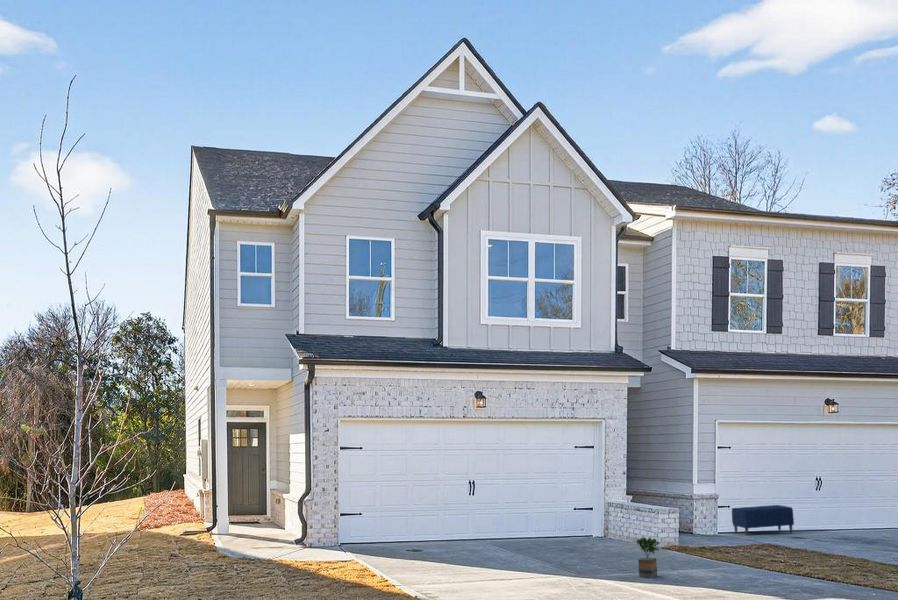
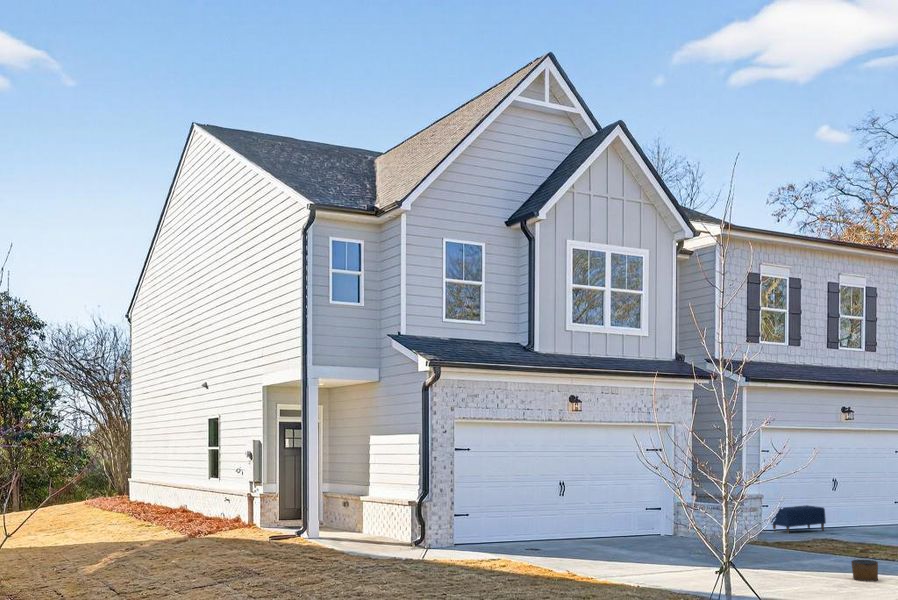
potted tree: present [636,538,660,578] -> none [775,534,800,571]
bucket: none [695,556,723,592] -> present [851,549,878,581]

